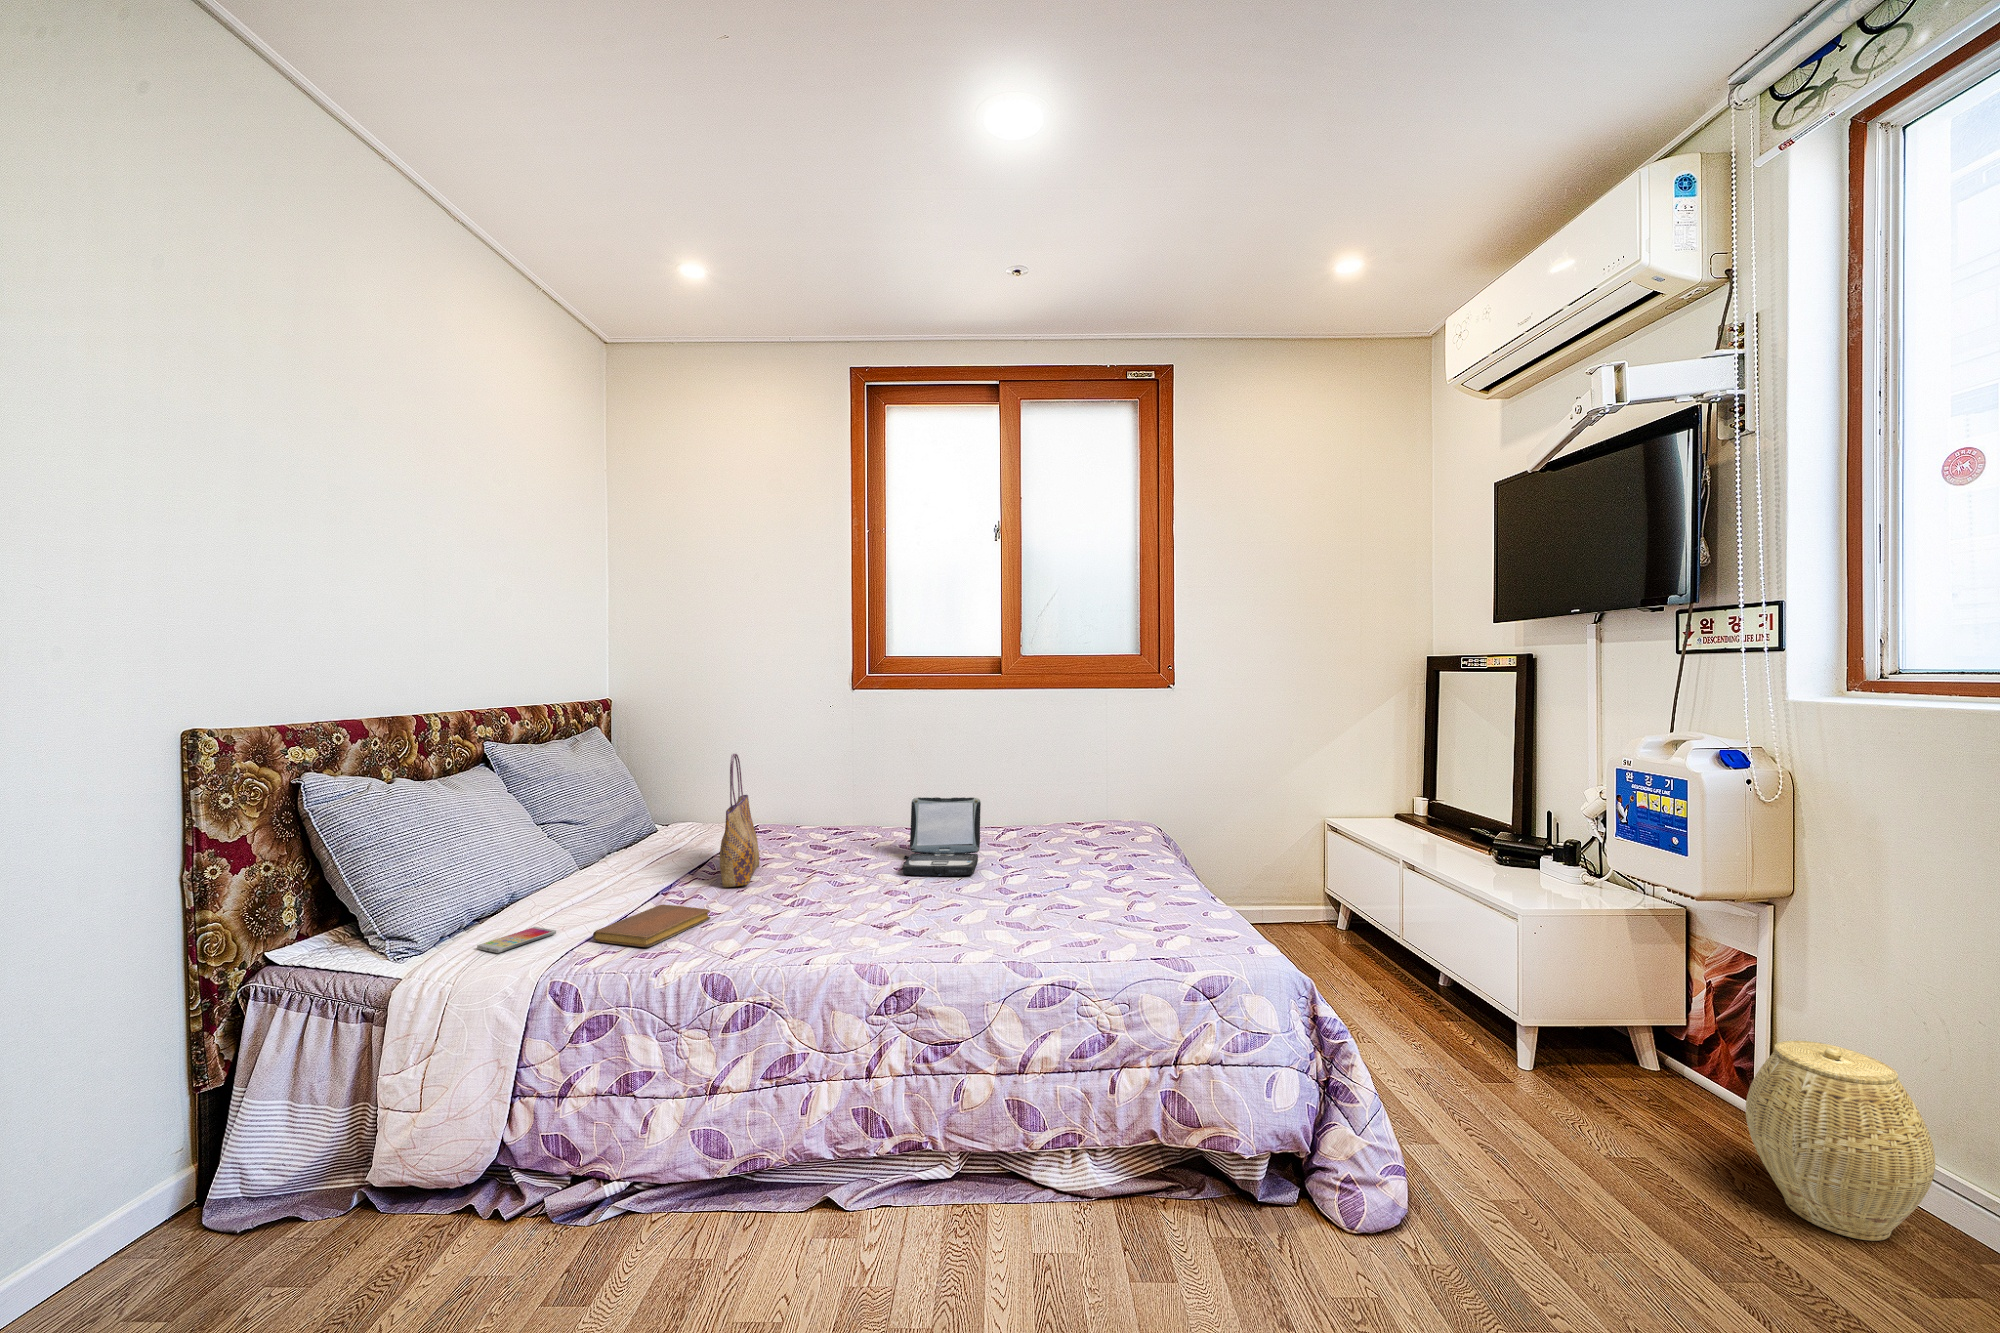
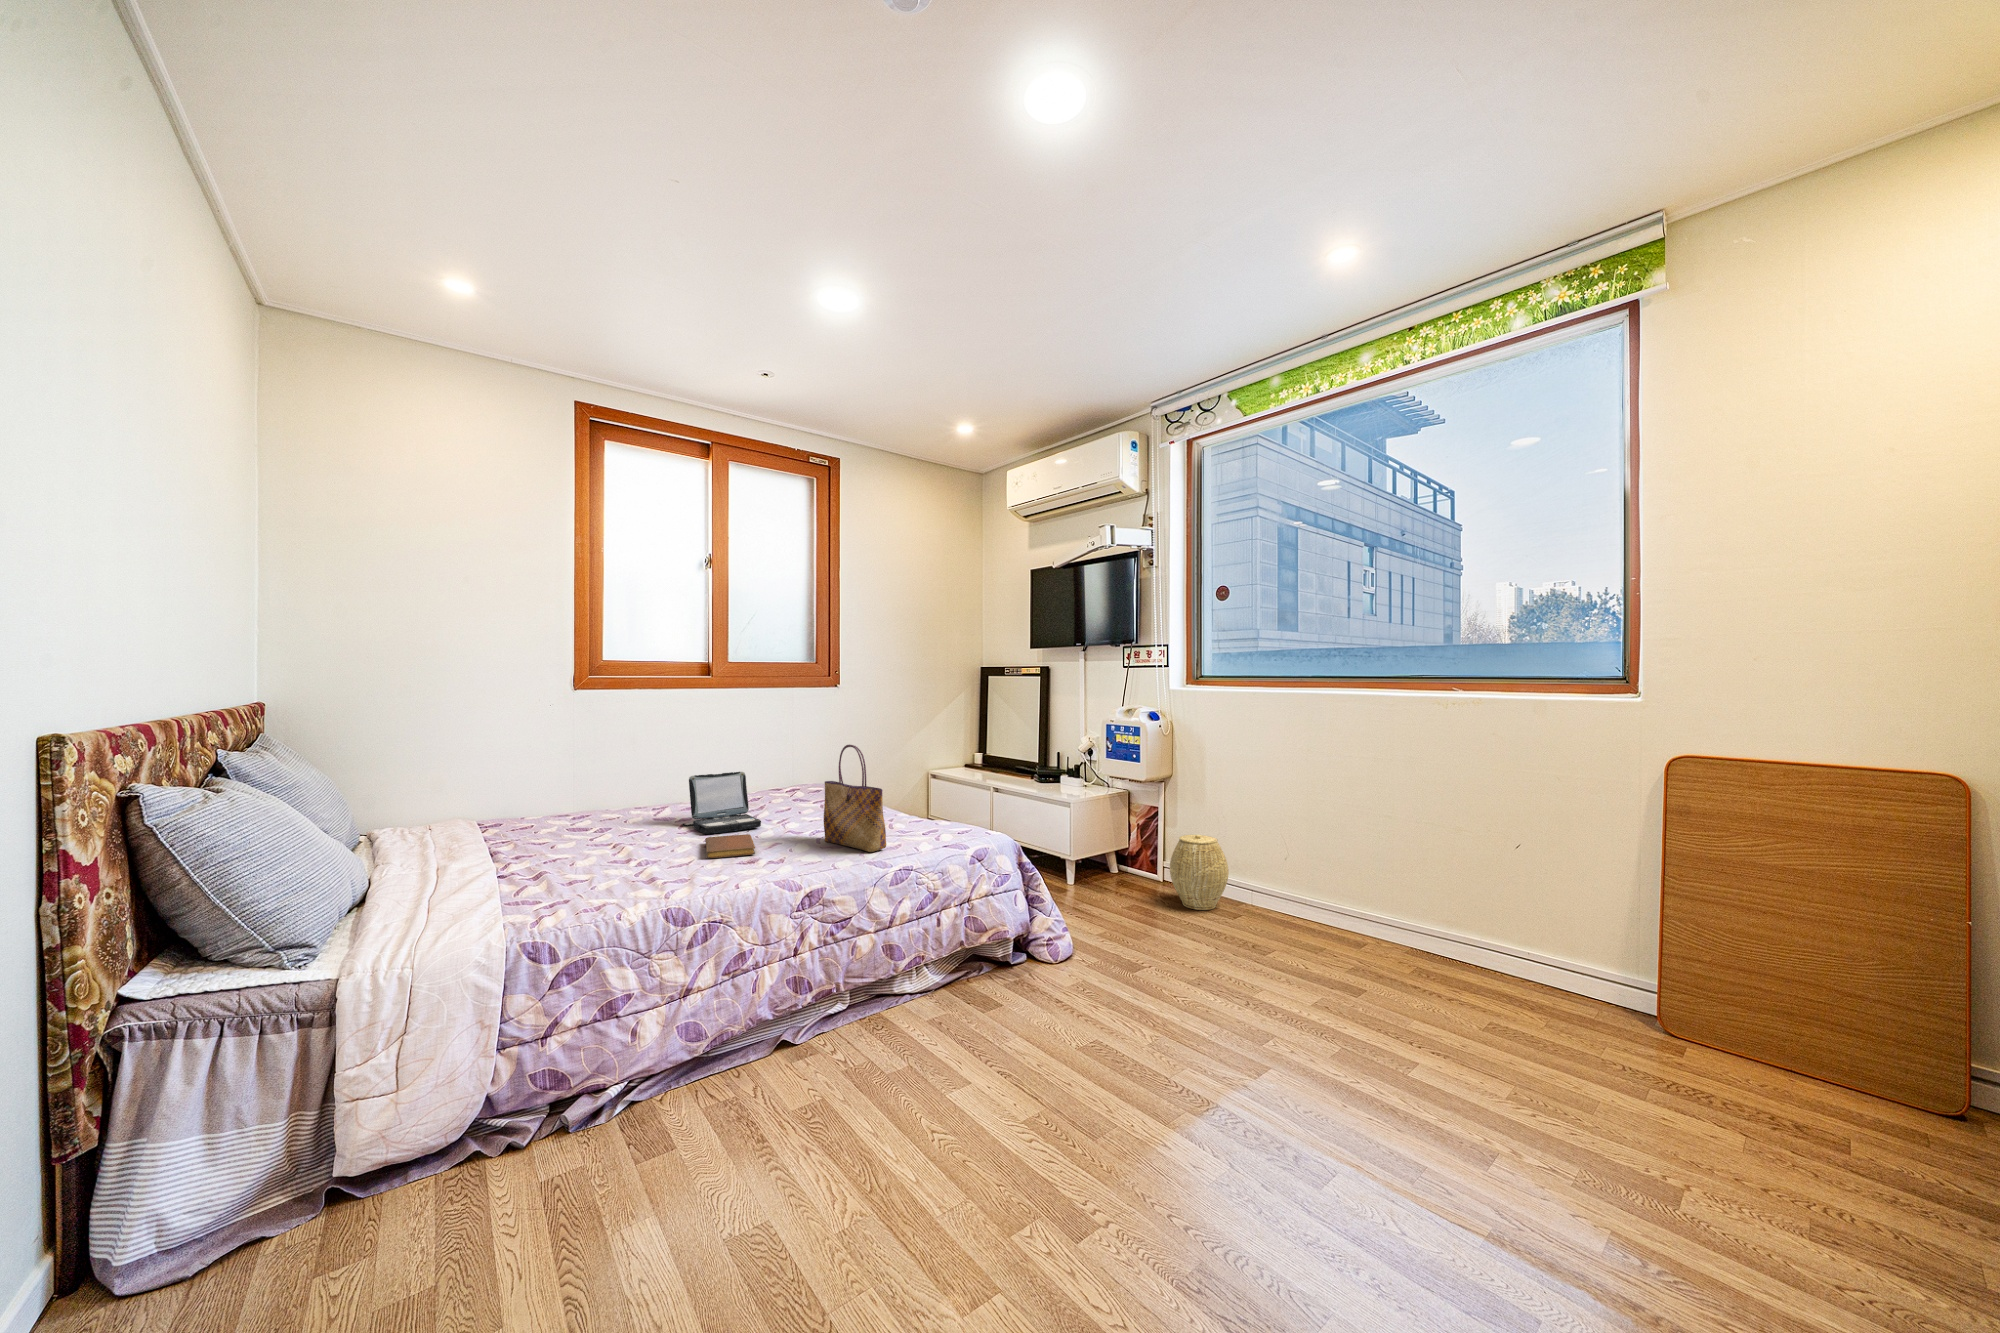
tote bag: present [719,753,759,887] -> present [823,745,886,852]
notebook: present [593,905,710,947] -> present [705,834,755,858]
smartphone: present [477,927,556,953] -> none [403,911,467,938]

